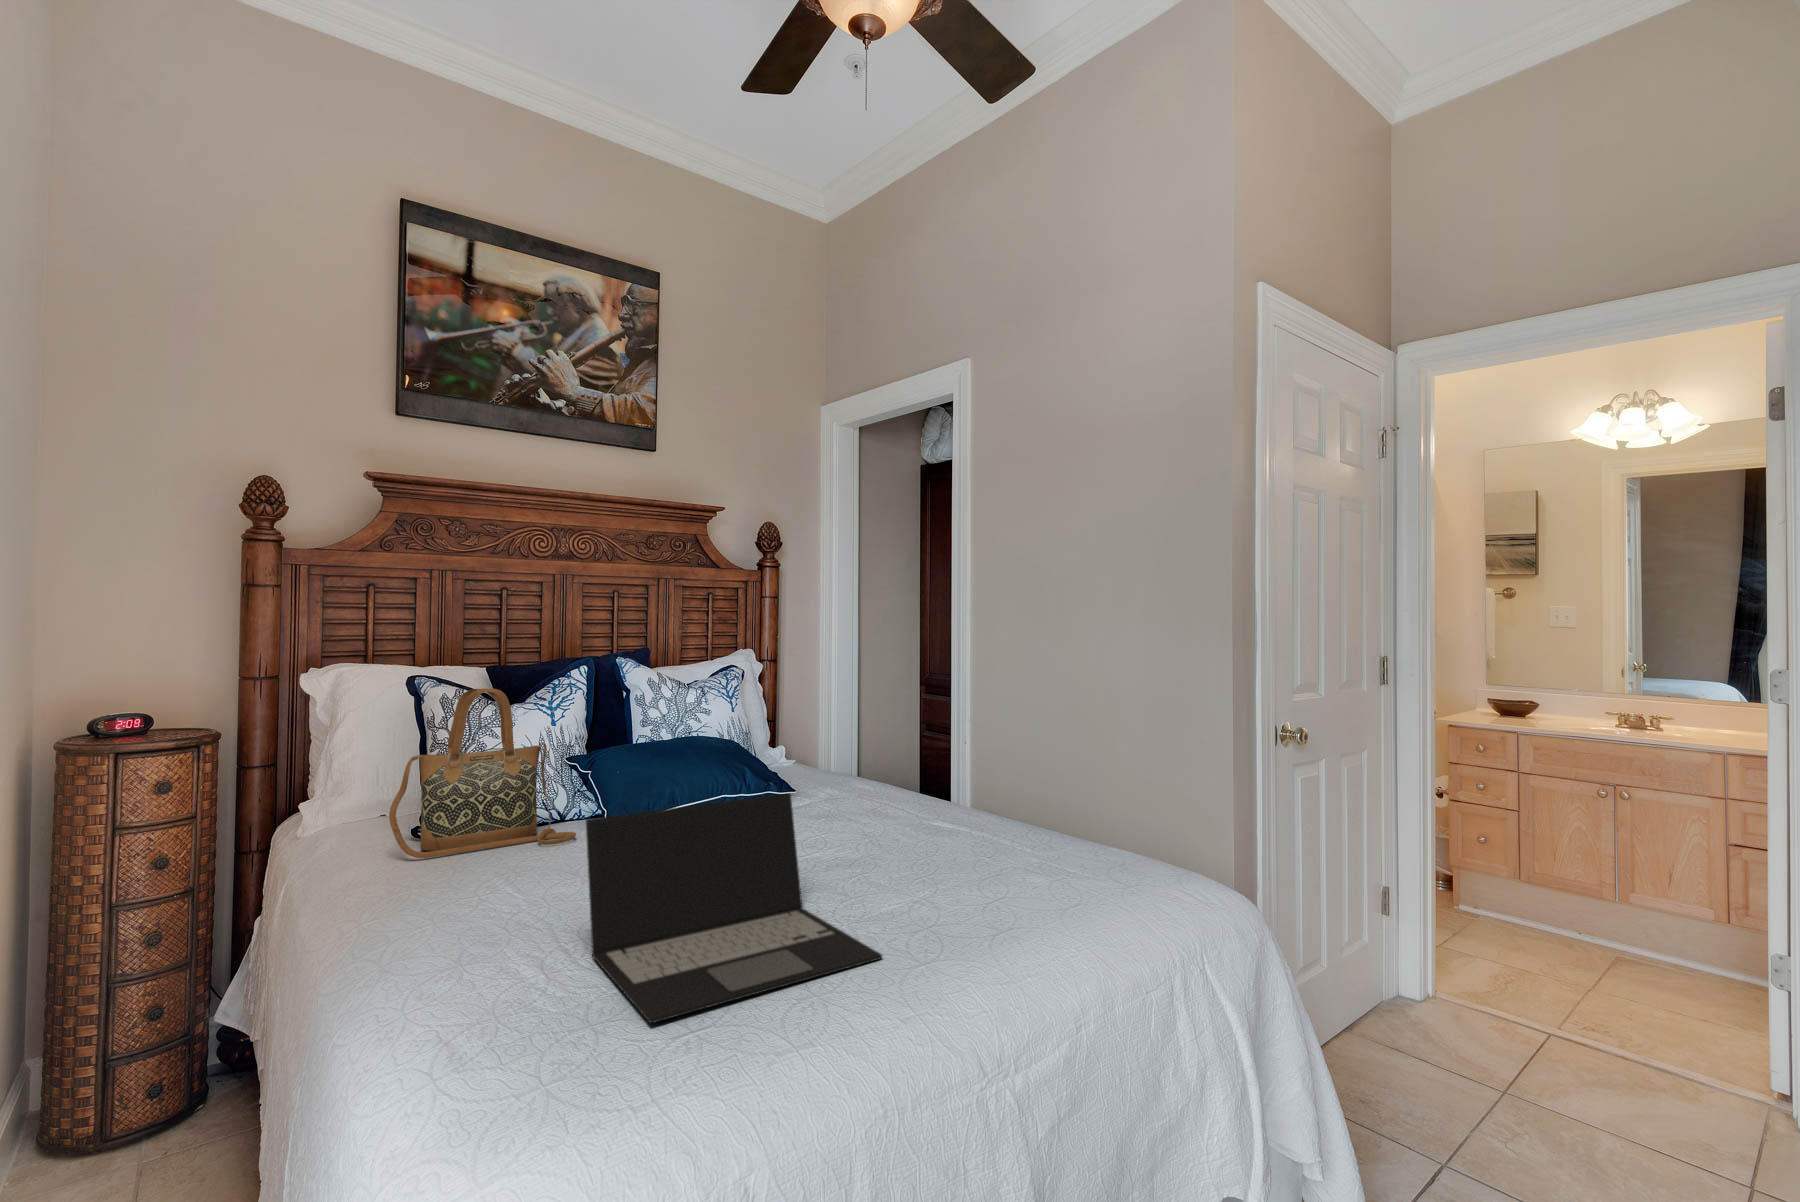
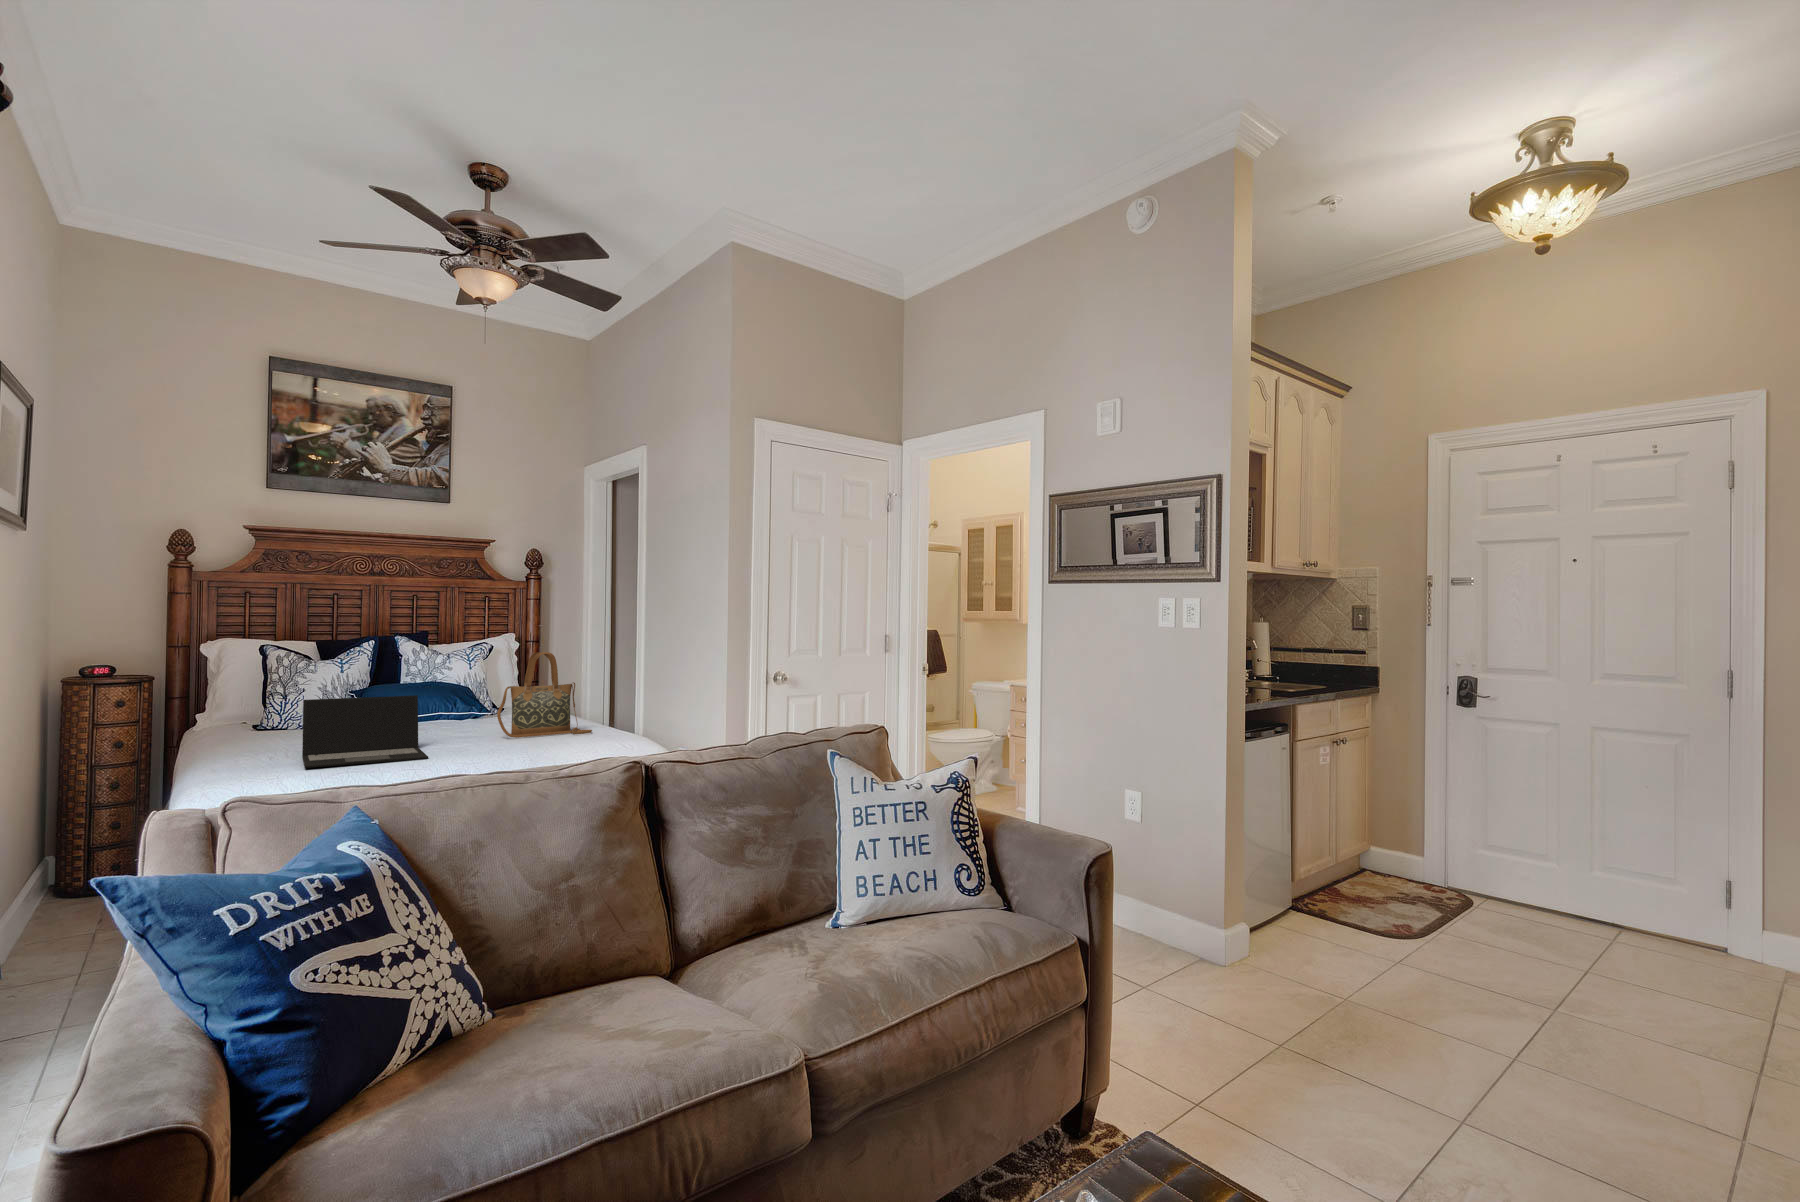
handbag: present [389,689,576,858] -> present [497,652,592,738]

